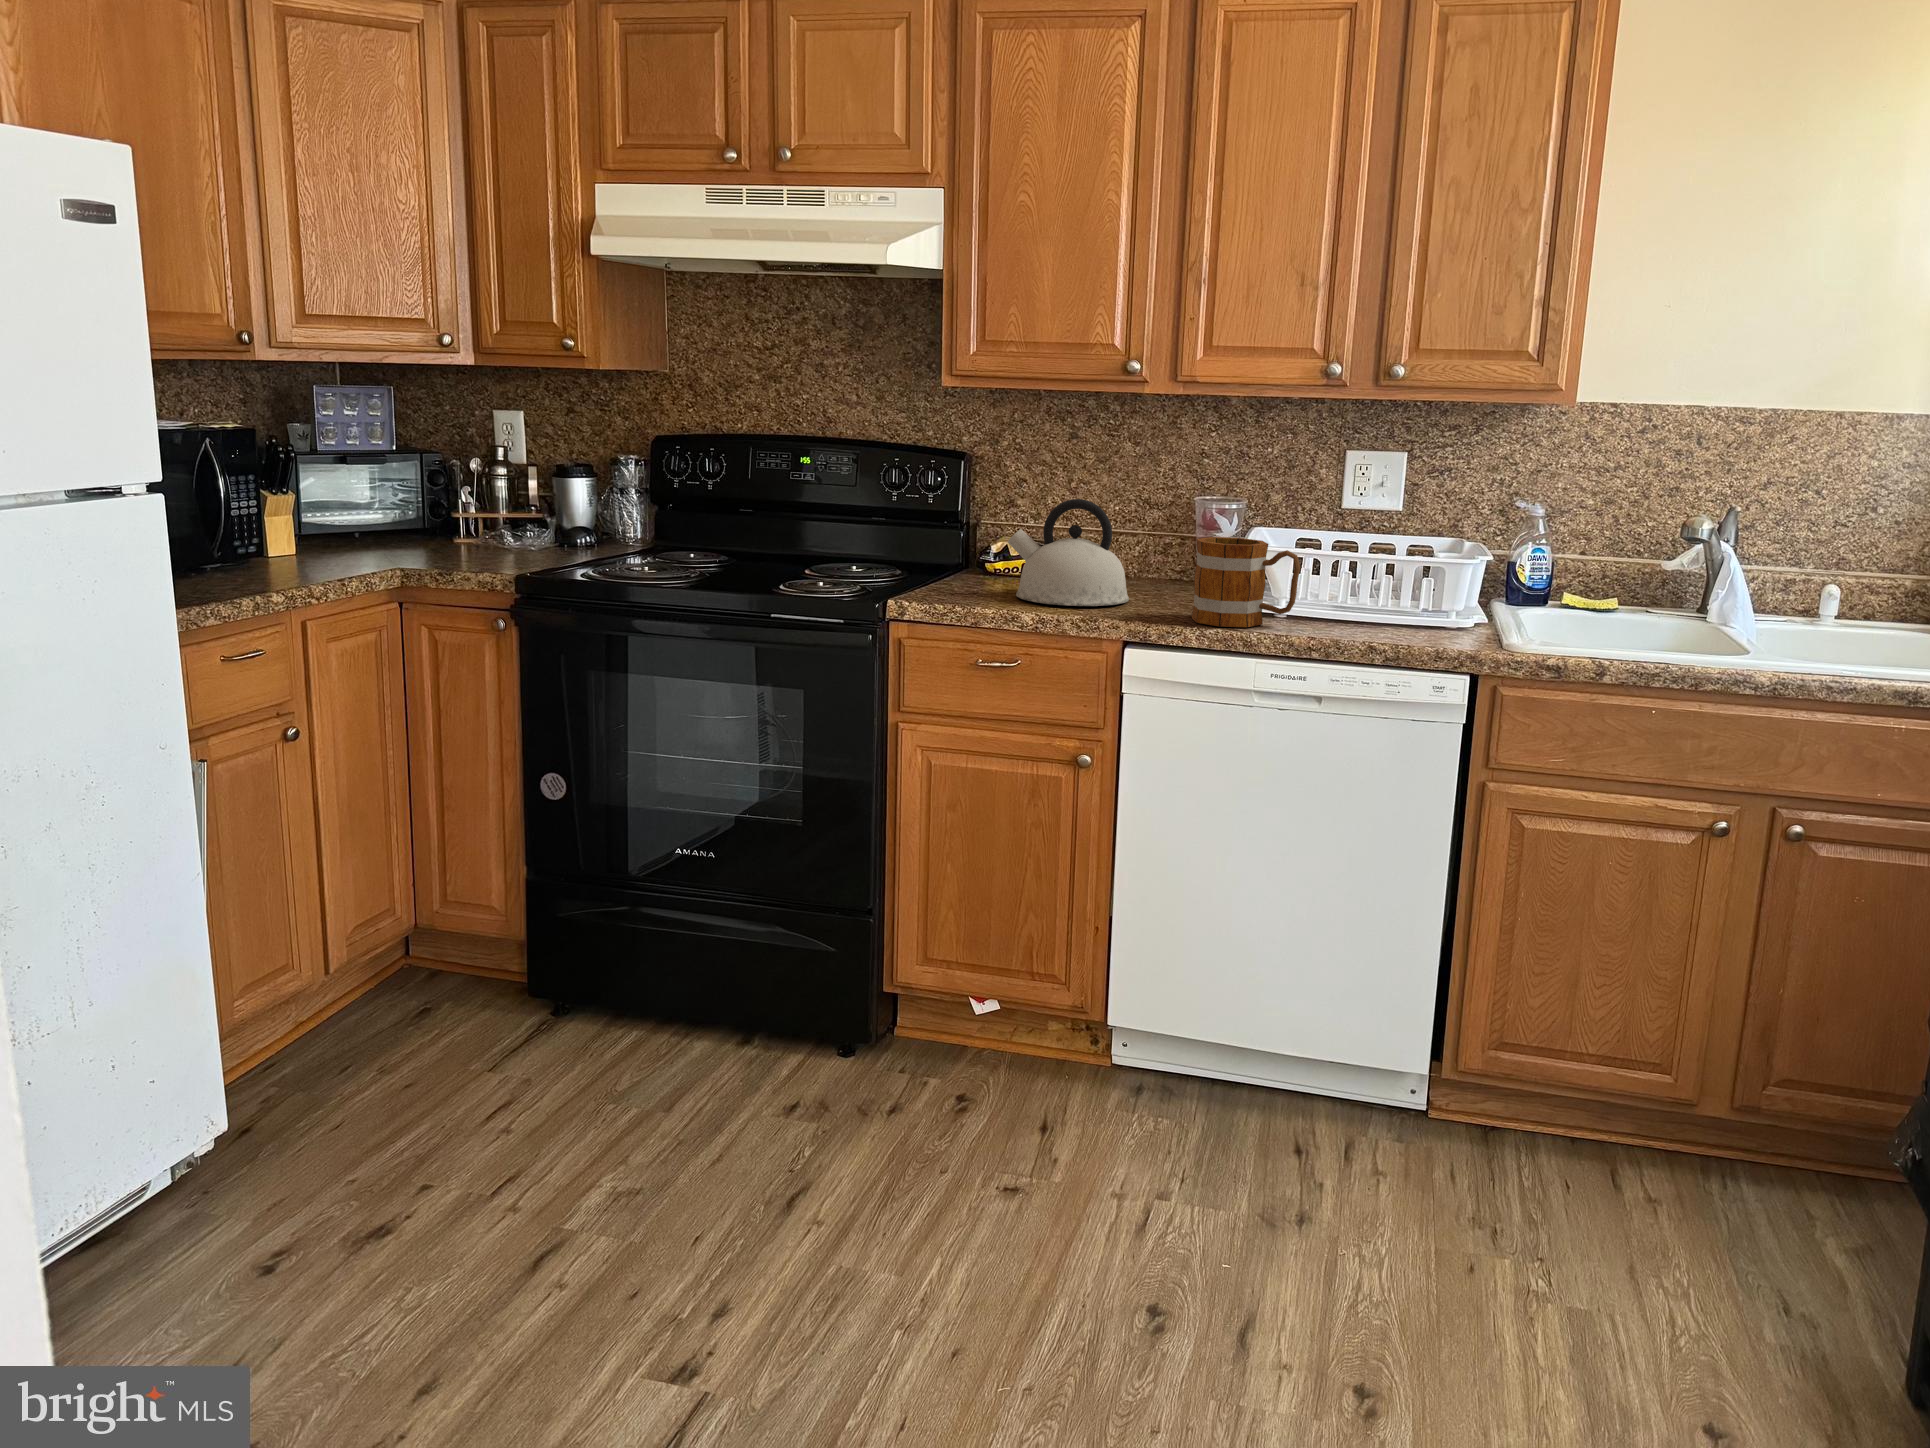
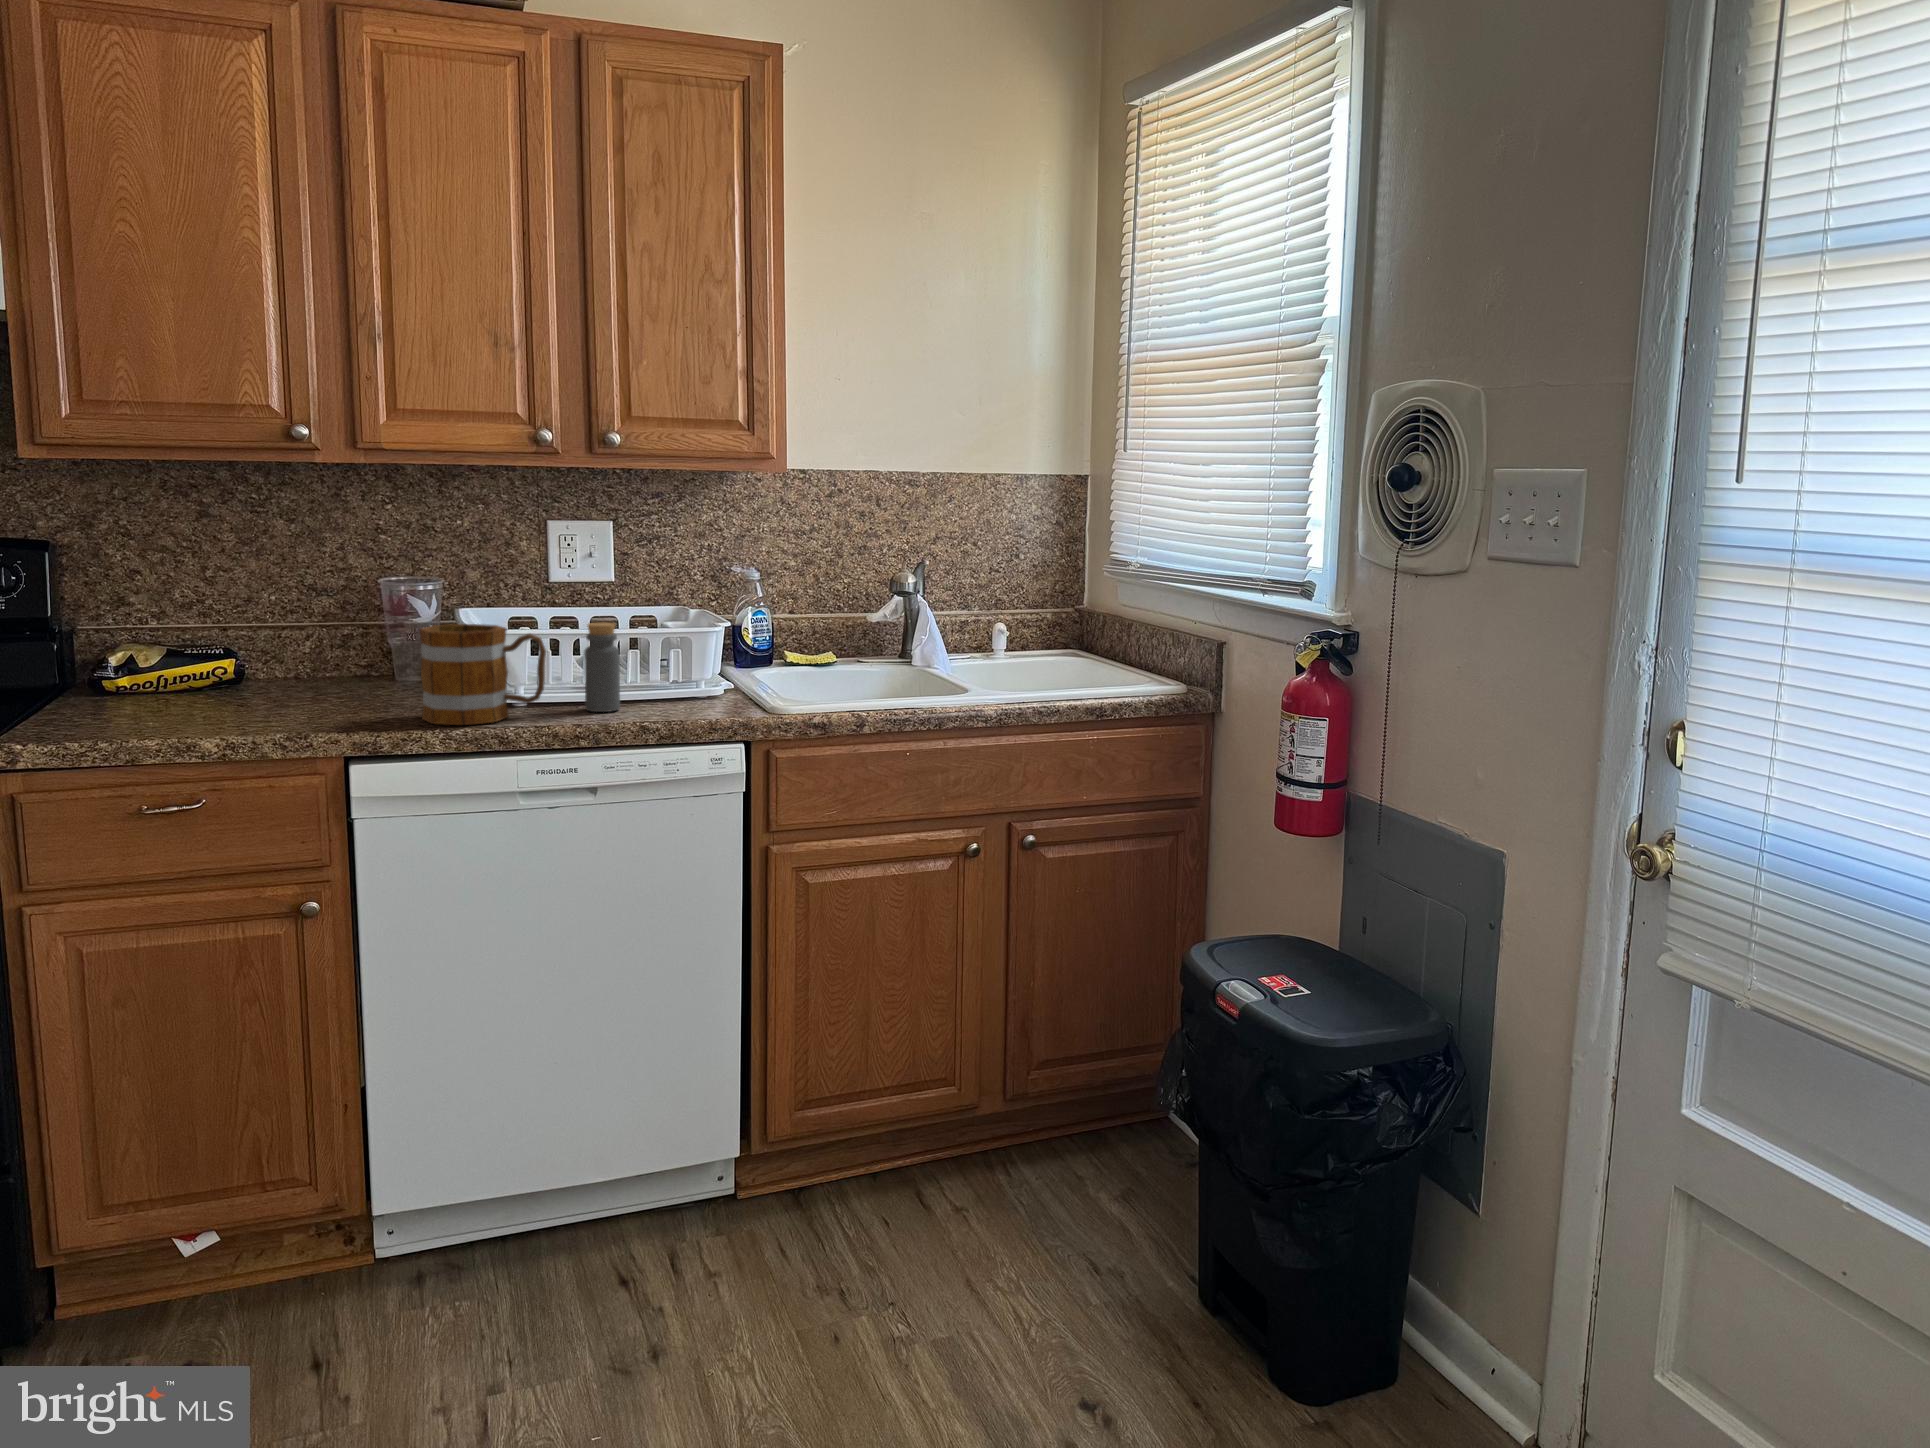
kettle: present [1008,499,1129,606] -> none [151,592,329,723]
bottle: none [1333,546,1370,630] -> present [584,623,620,712]

